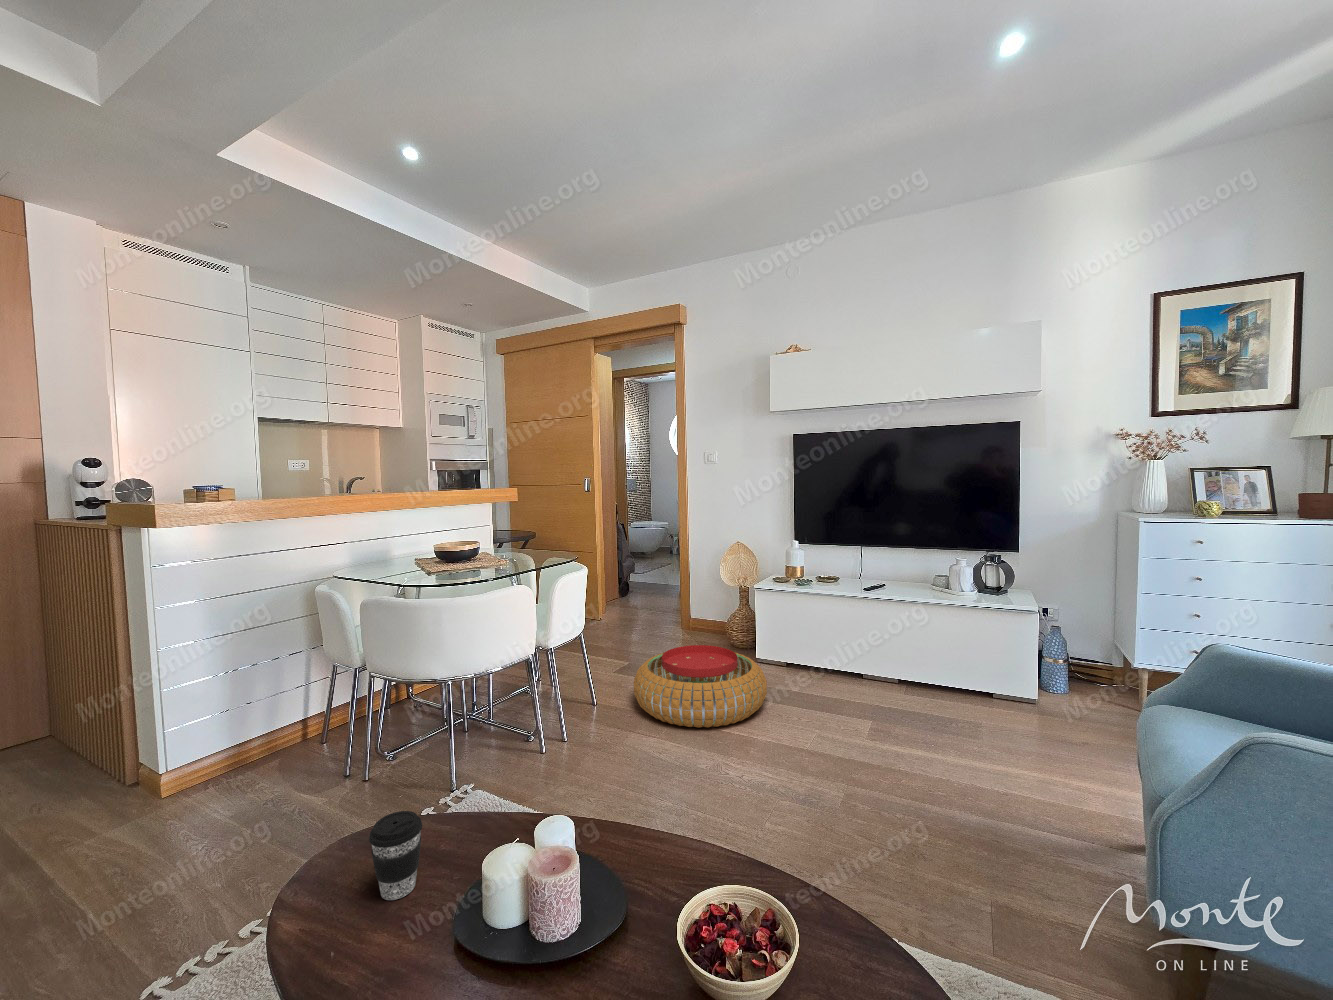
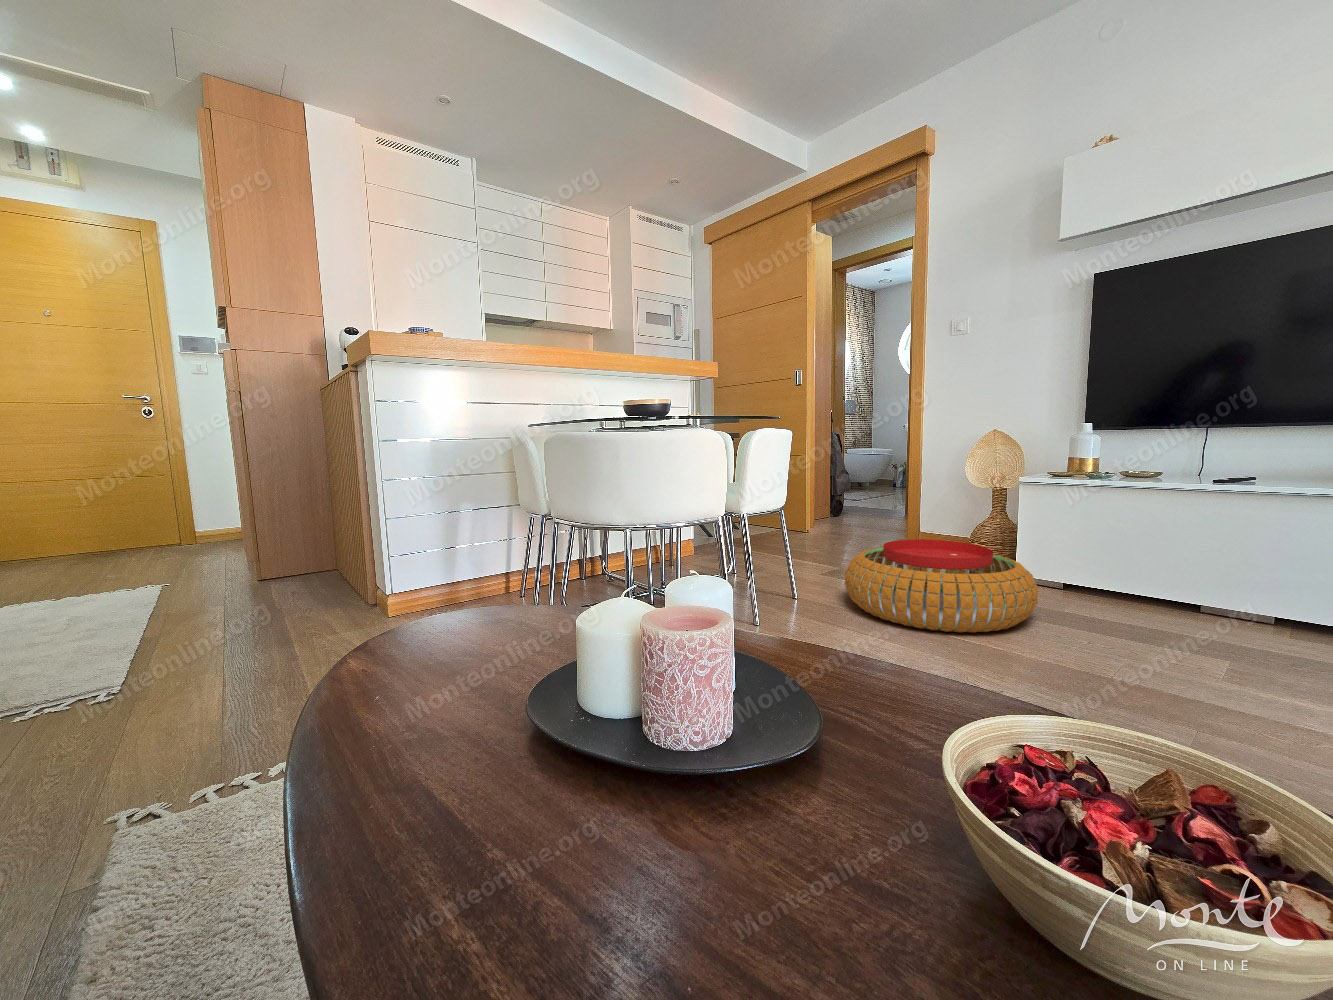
coffee cup: present [369,811,422,900] -> none [451,558,522,665]

